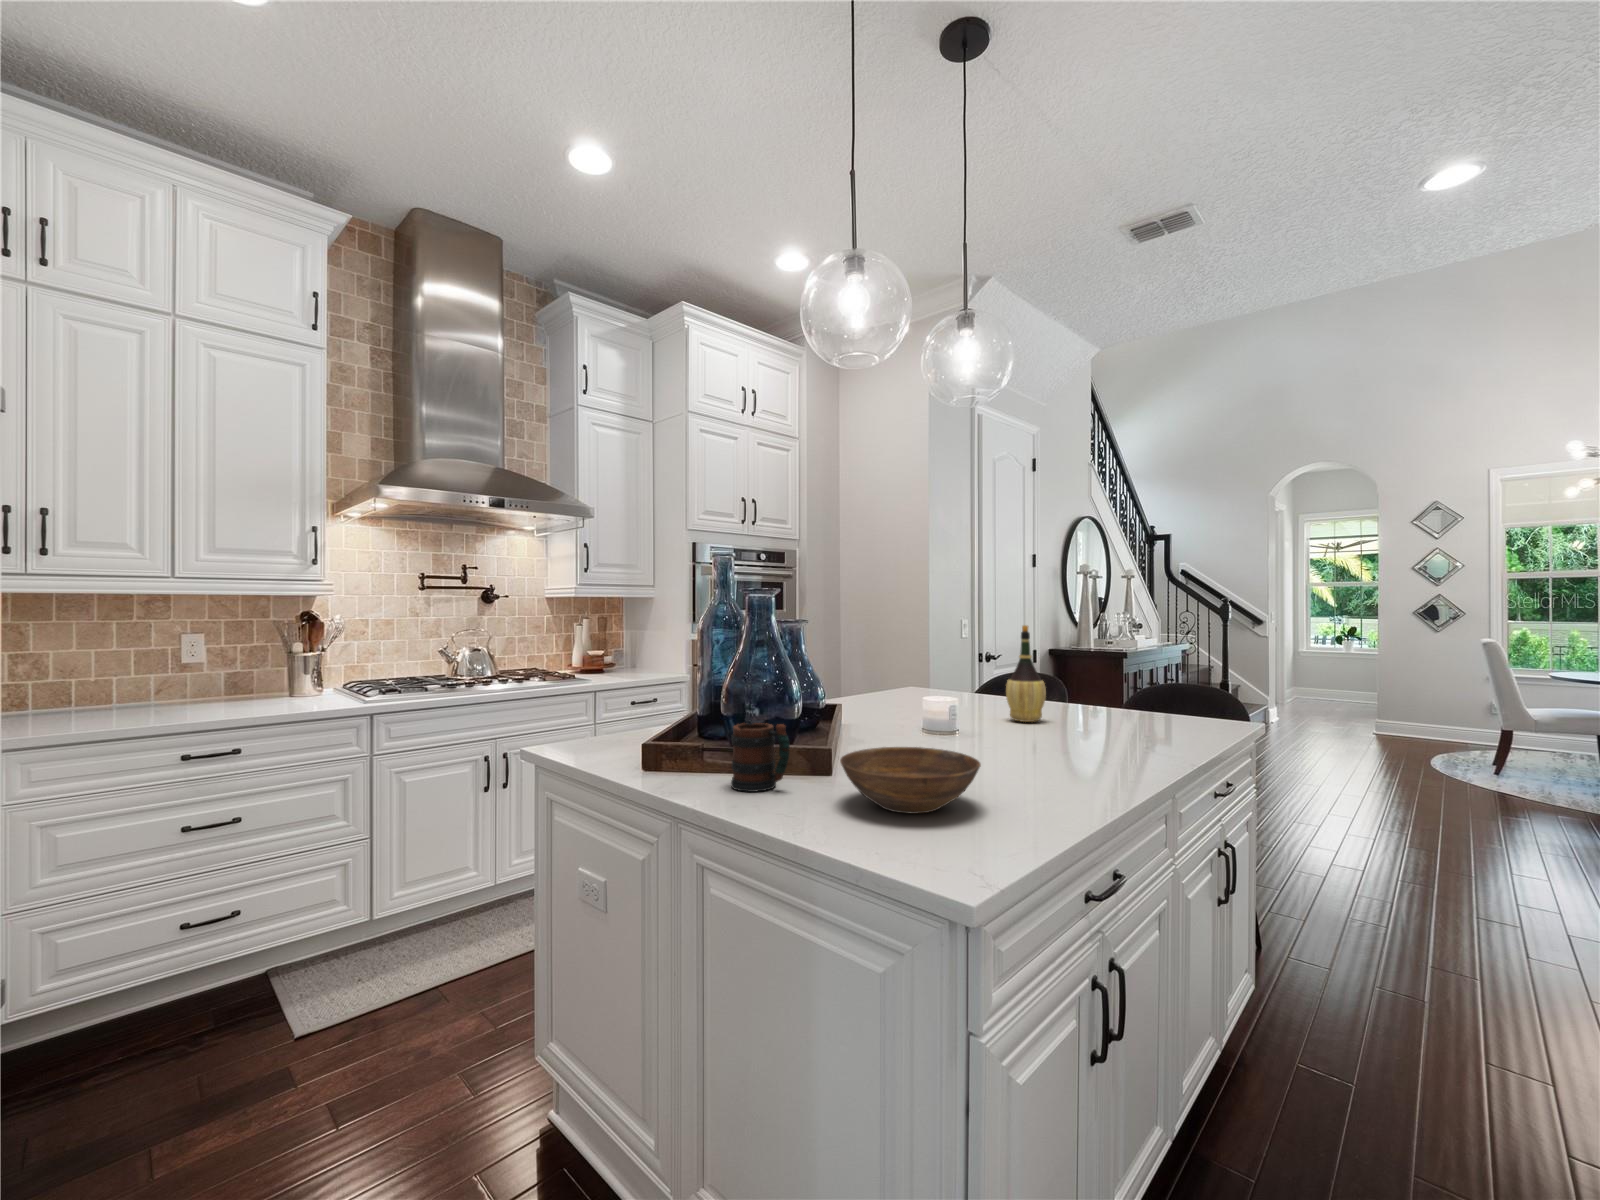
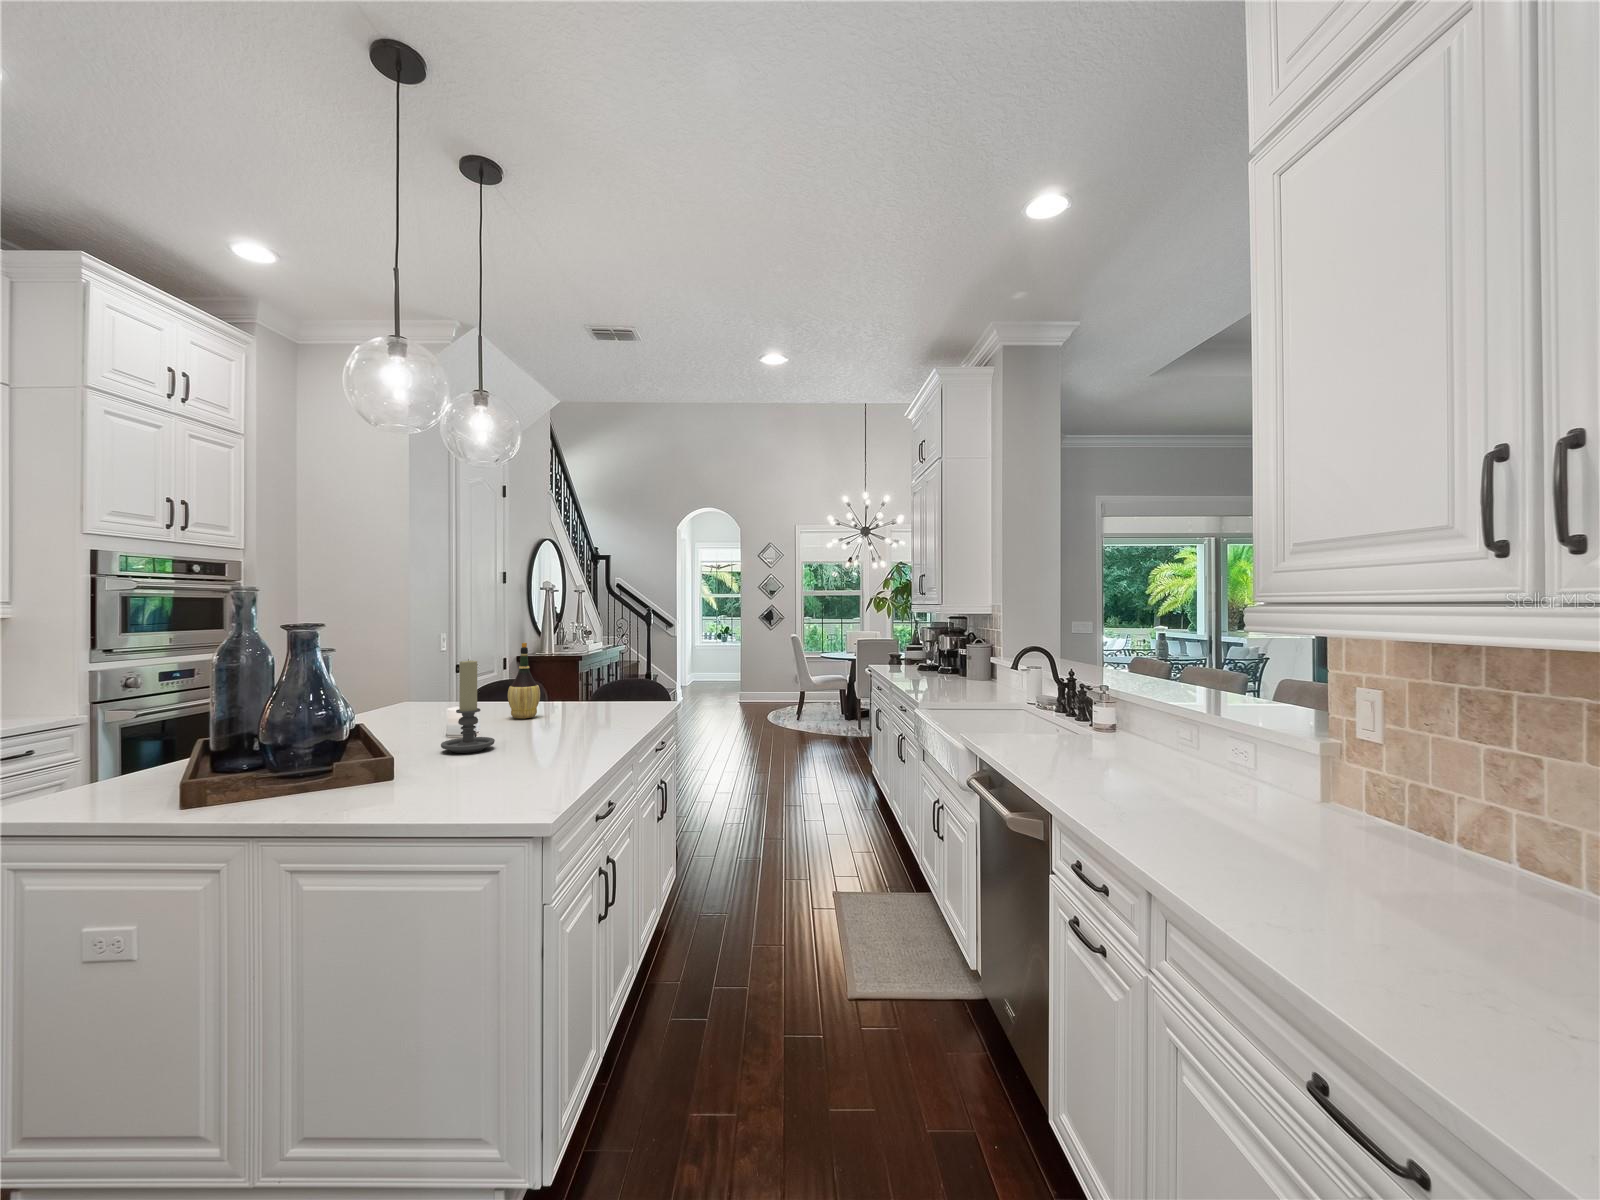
candle holder: none [907,639,970,757] -> present [441,659,495,753]
mug: present [731,723,790,792] -> none [295,740,360,802]
bowl: present [840,747,981,814] -> none [413,743,526,791]

